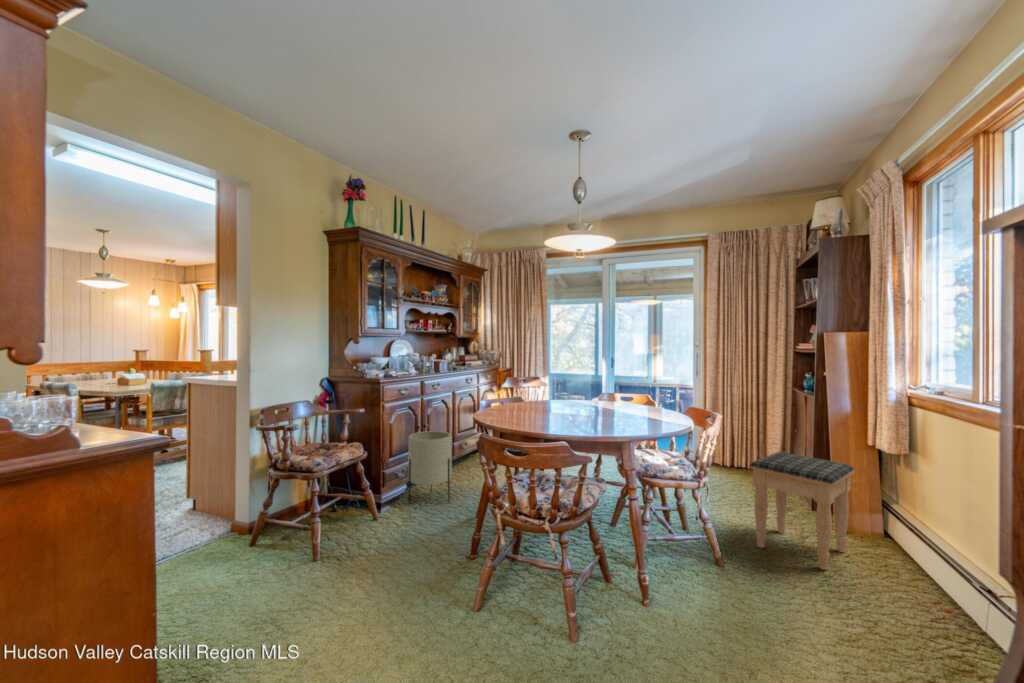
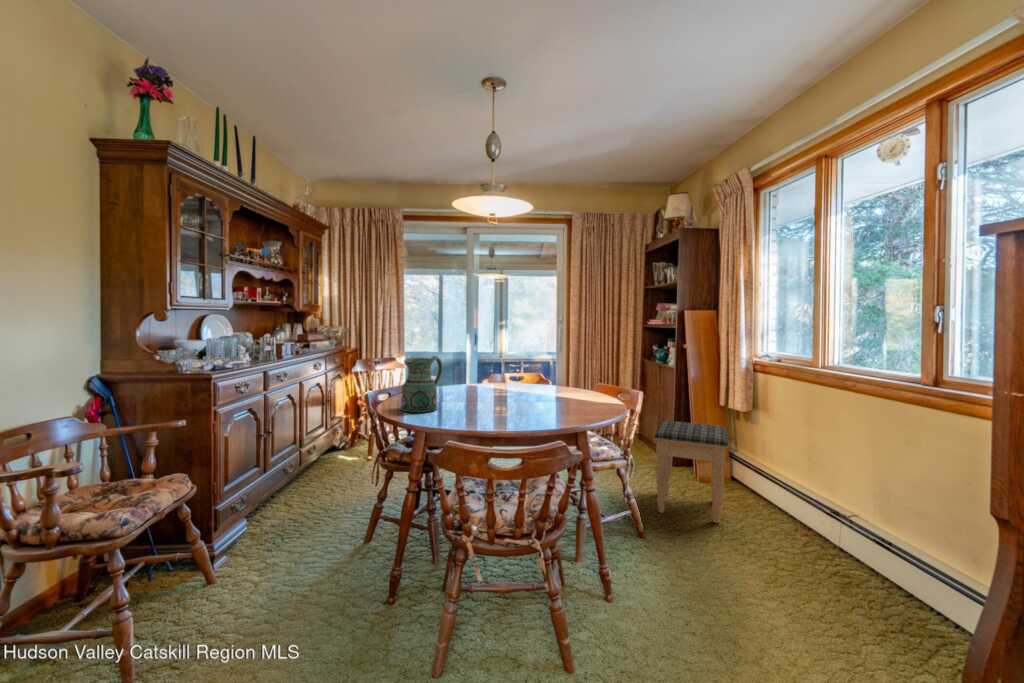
ceramic pitcher: none [493,372,530,416] -> present [401,356,443,413]
planter: present [408,431,452,504] -> none [254,438,319,543]

